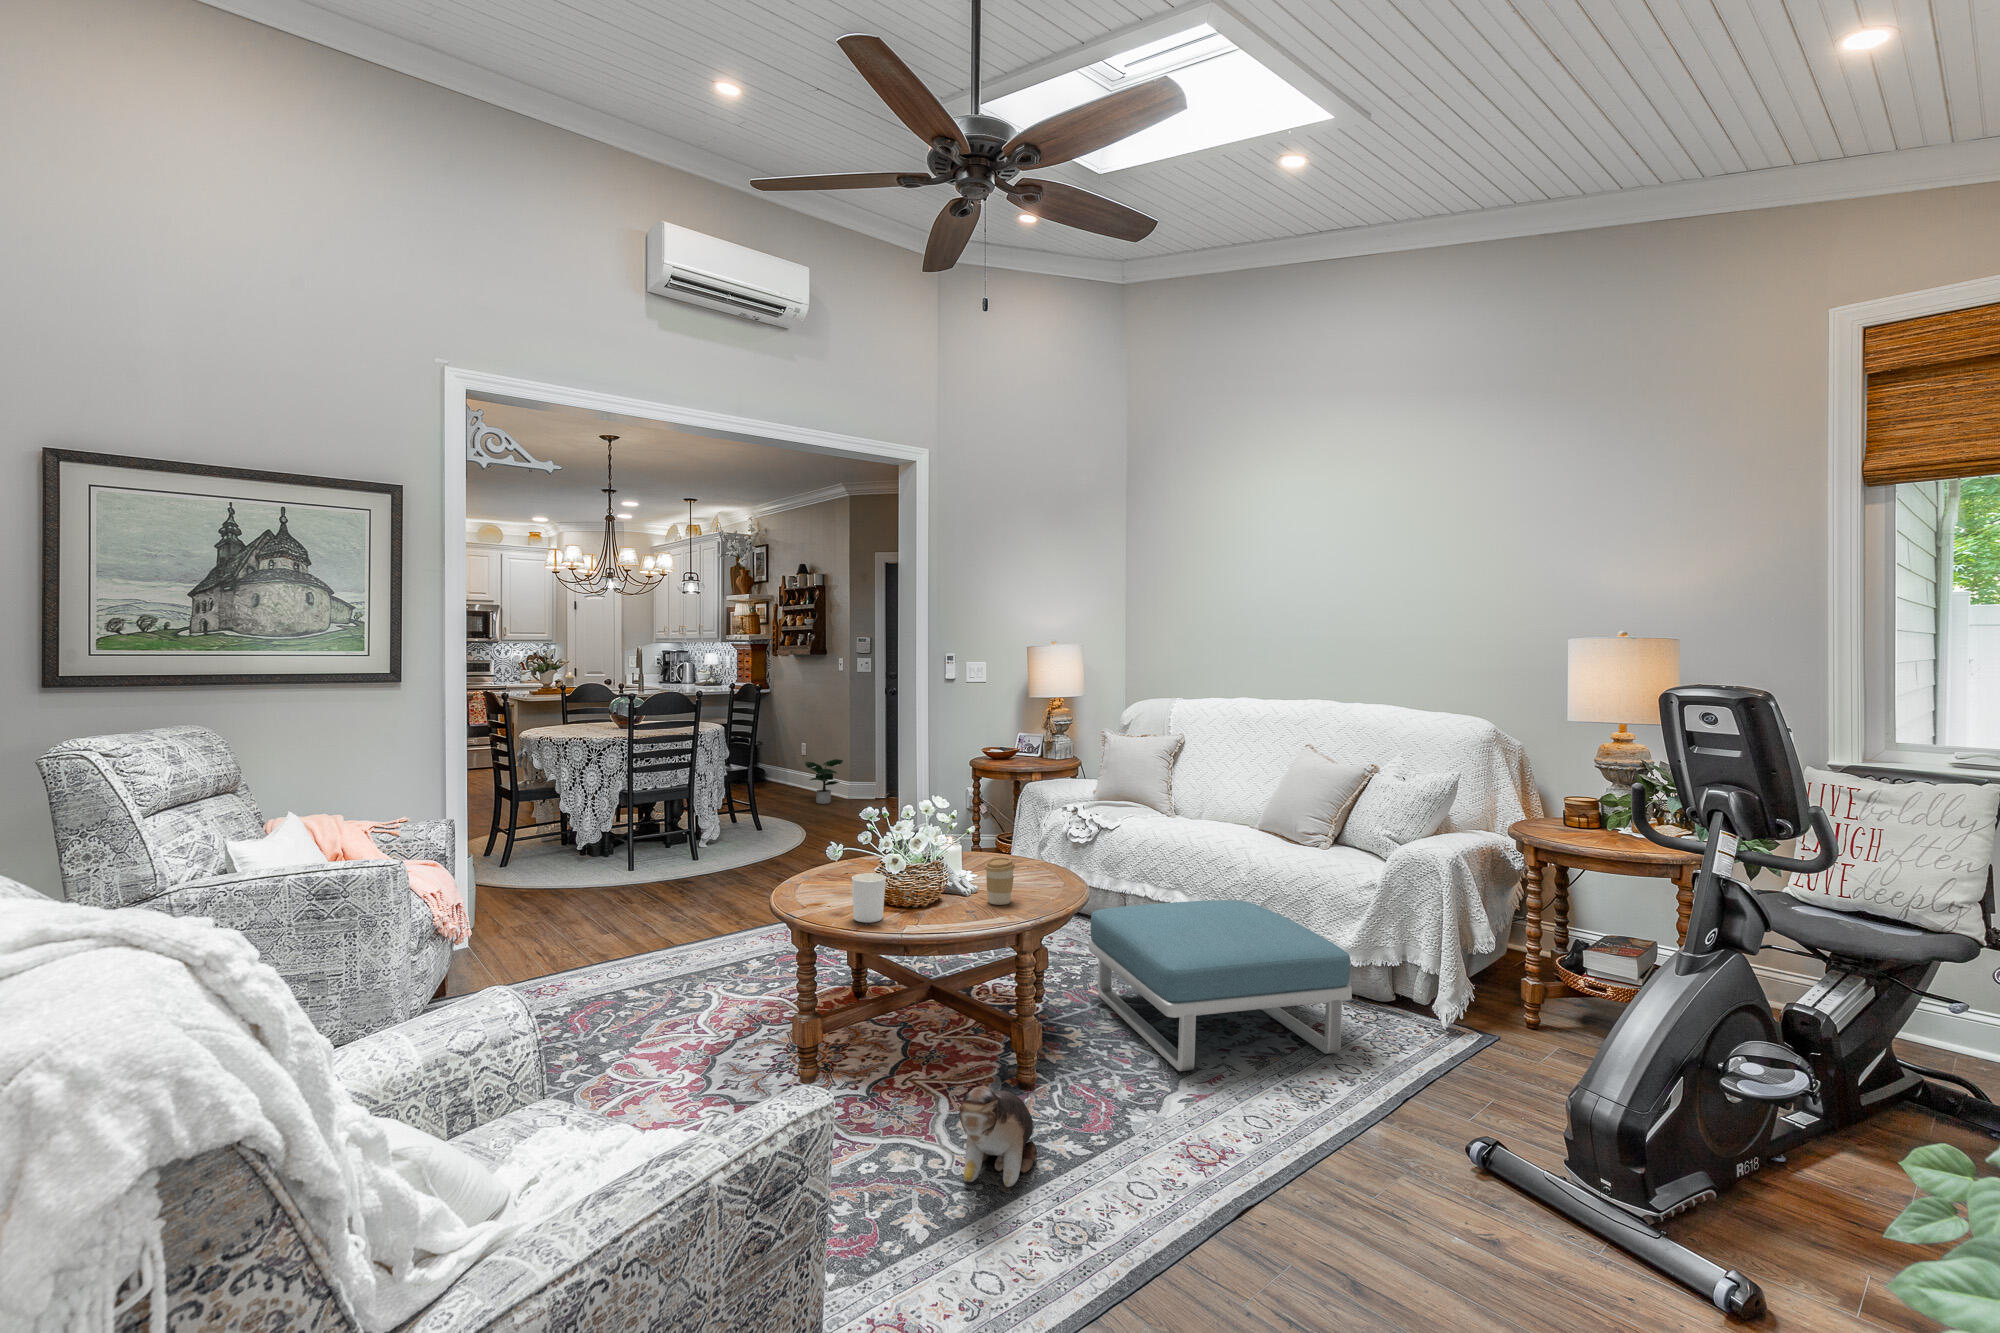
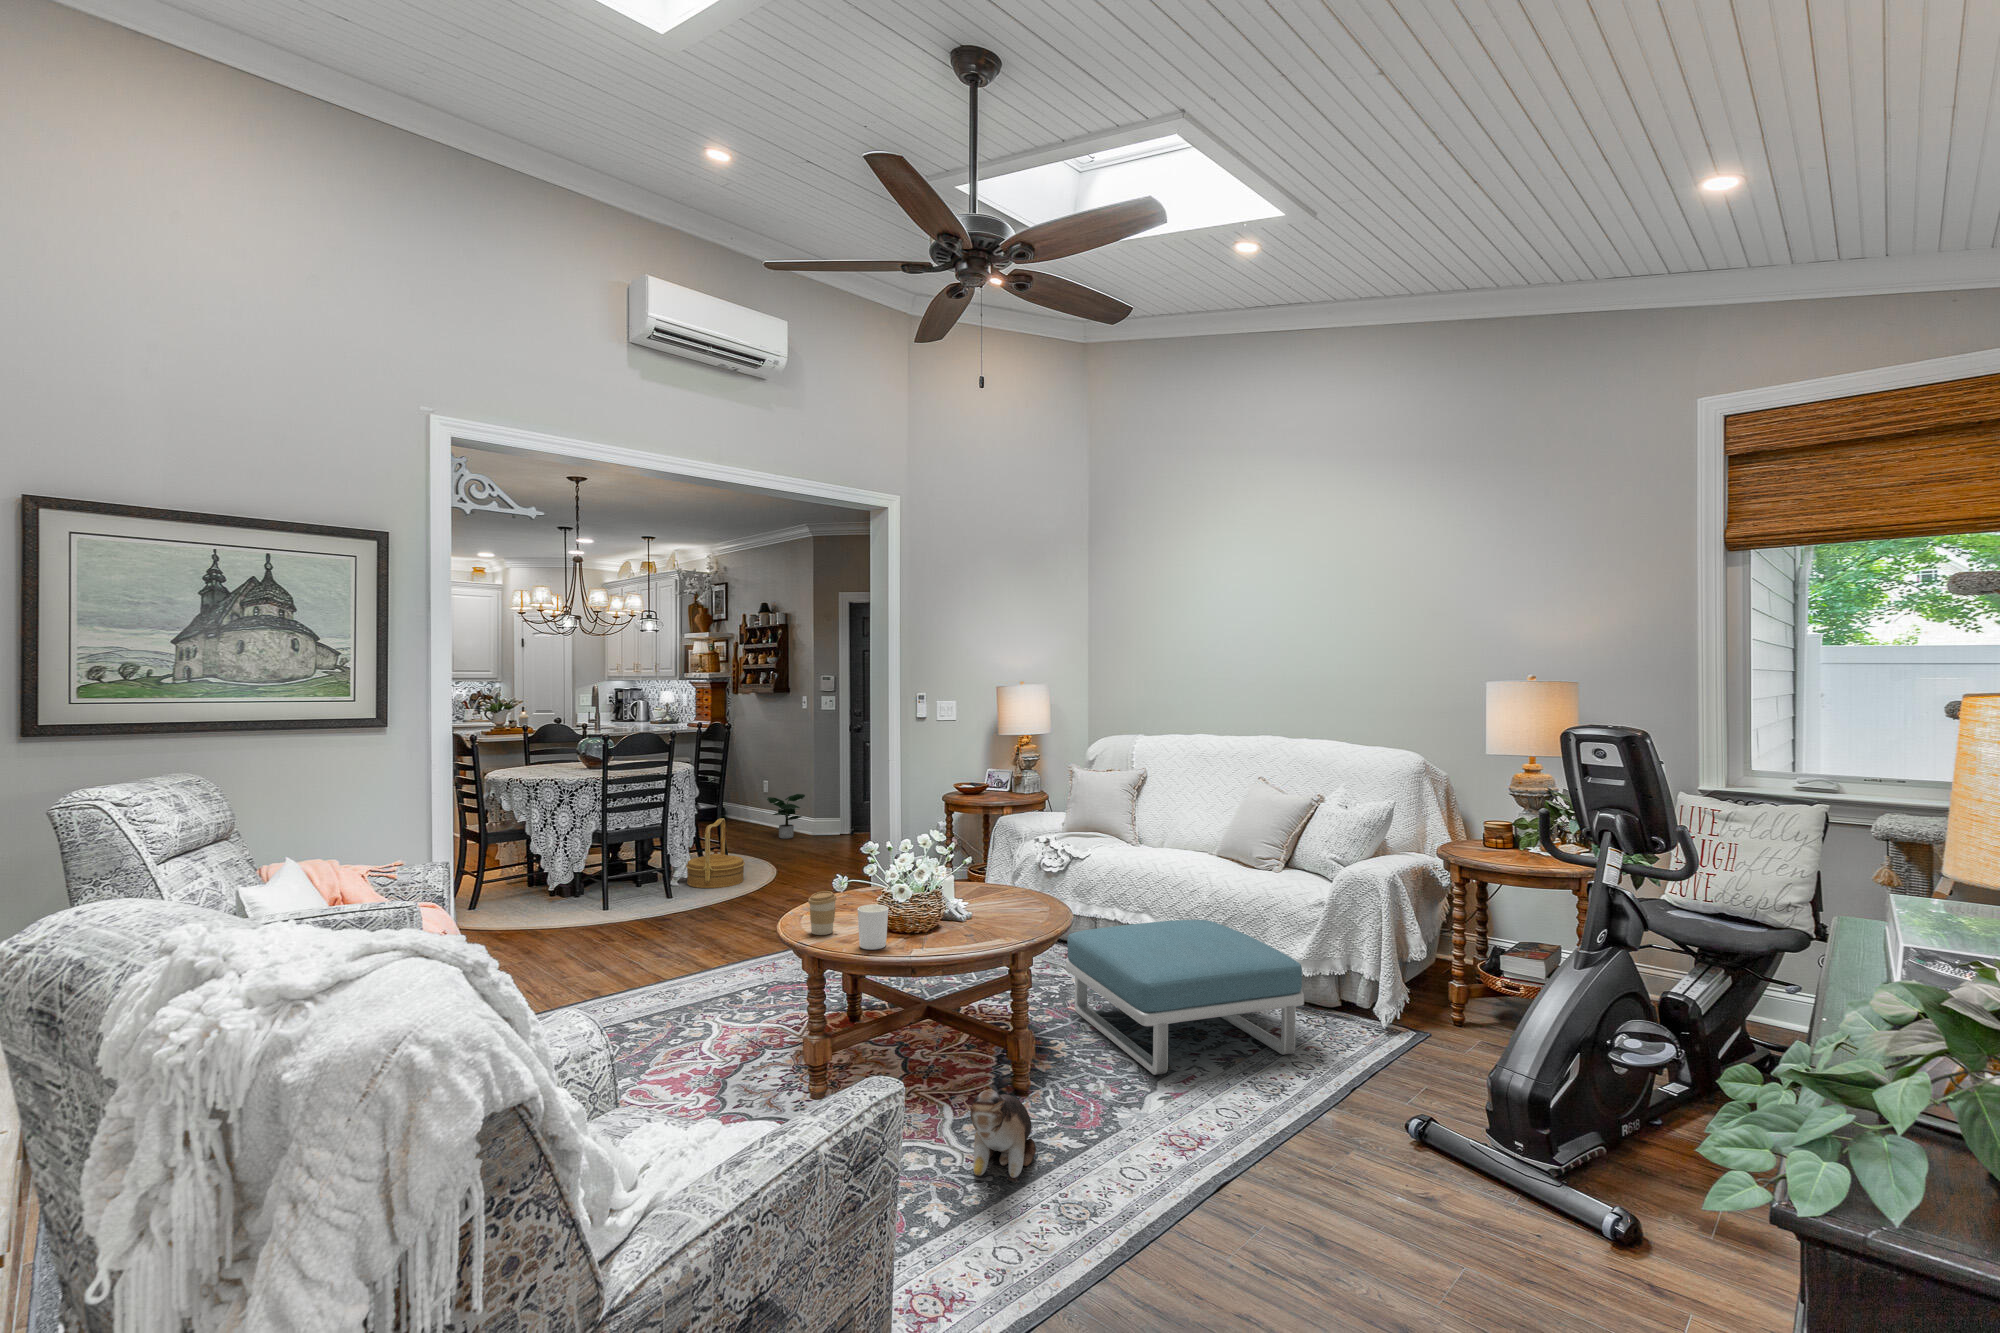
woven basket: none [715,781,774,852] -> present [686,818,745,888]
coffee cup: present [985,858,1015,905] -> present [808,891,837,935]

